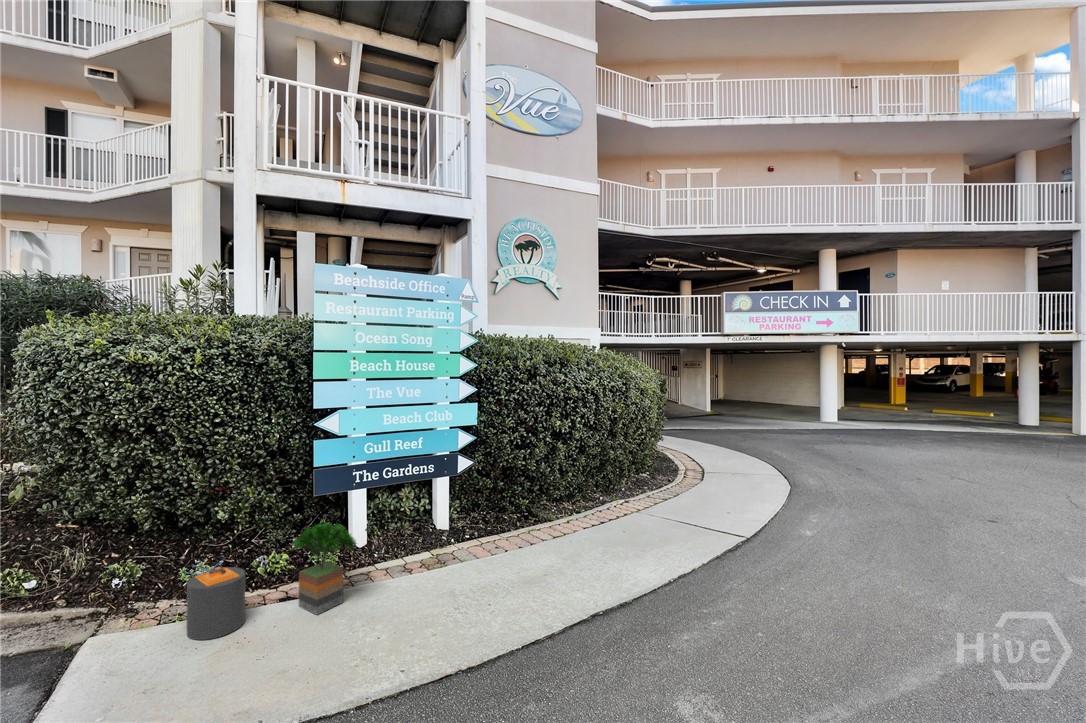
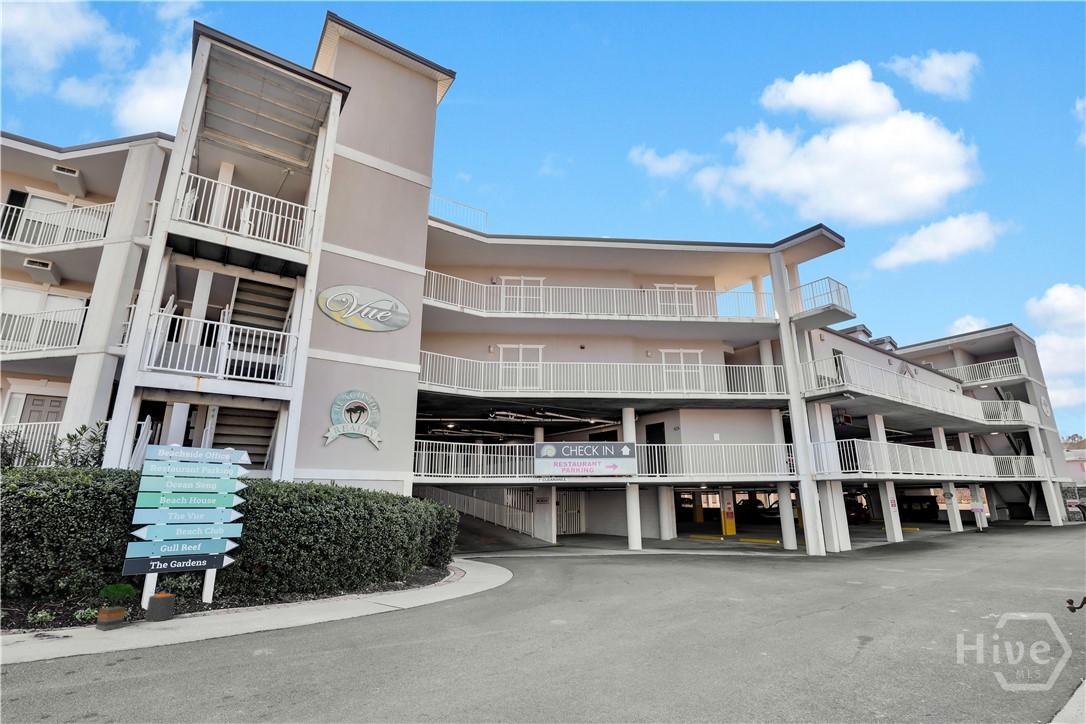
trash can: present [187,560,245,640] -> present [145,591,175,621]

